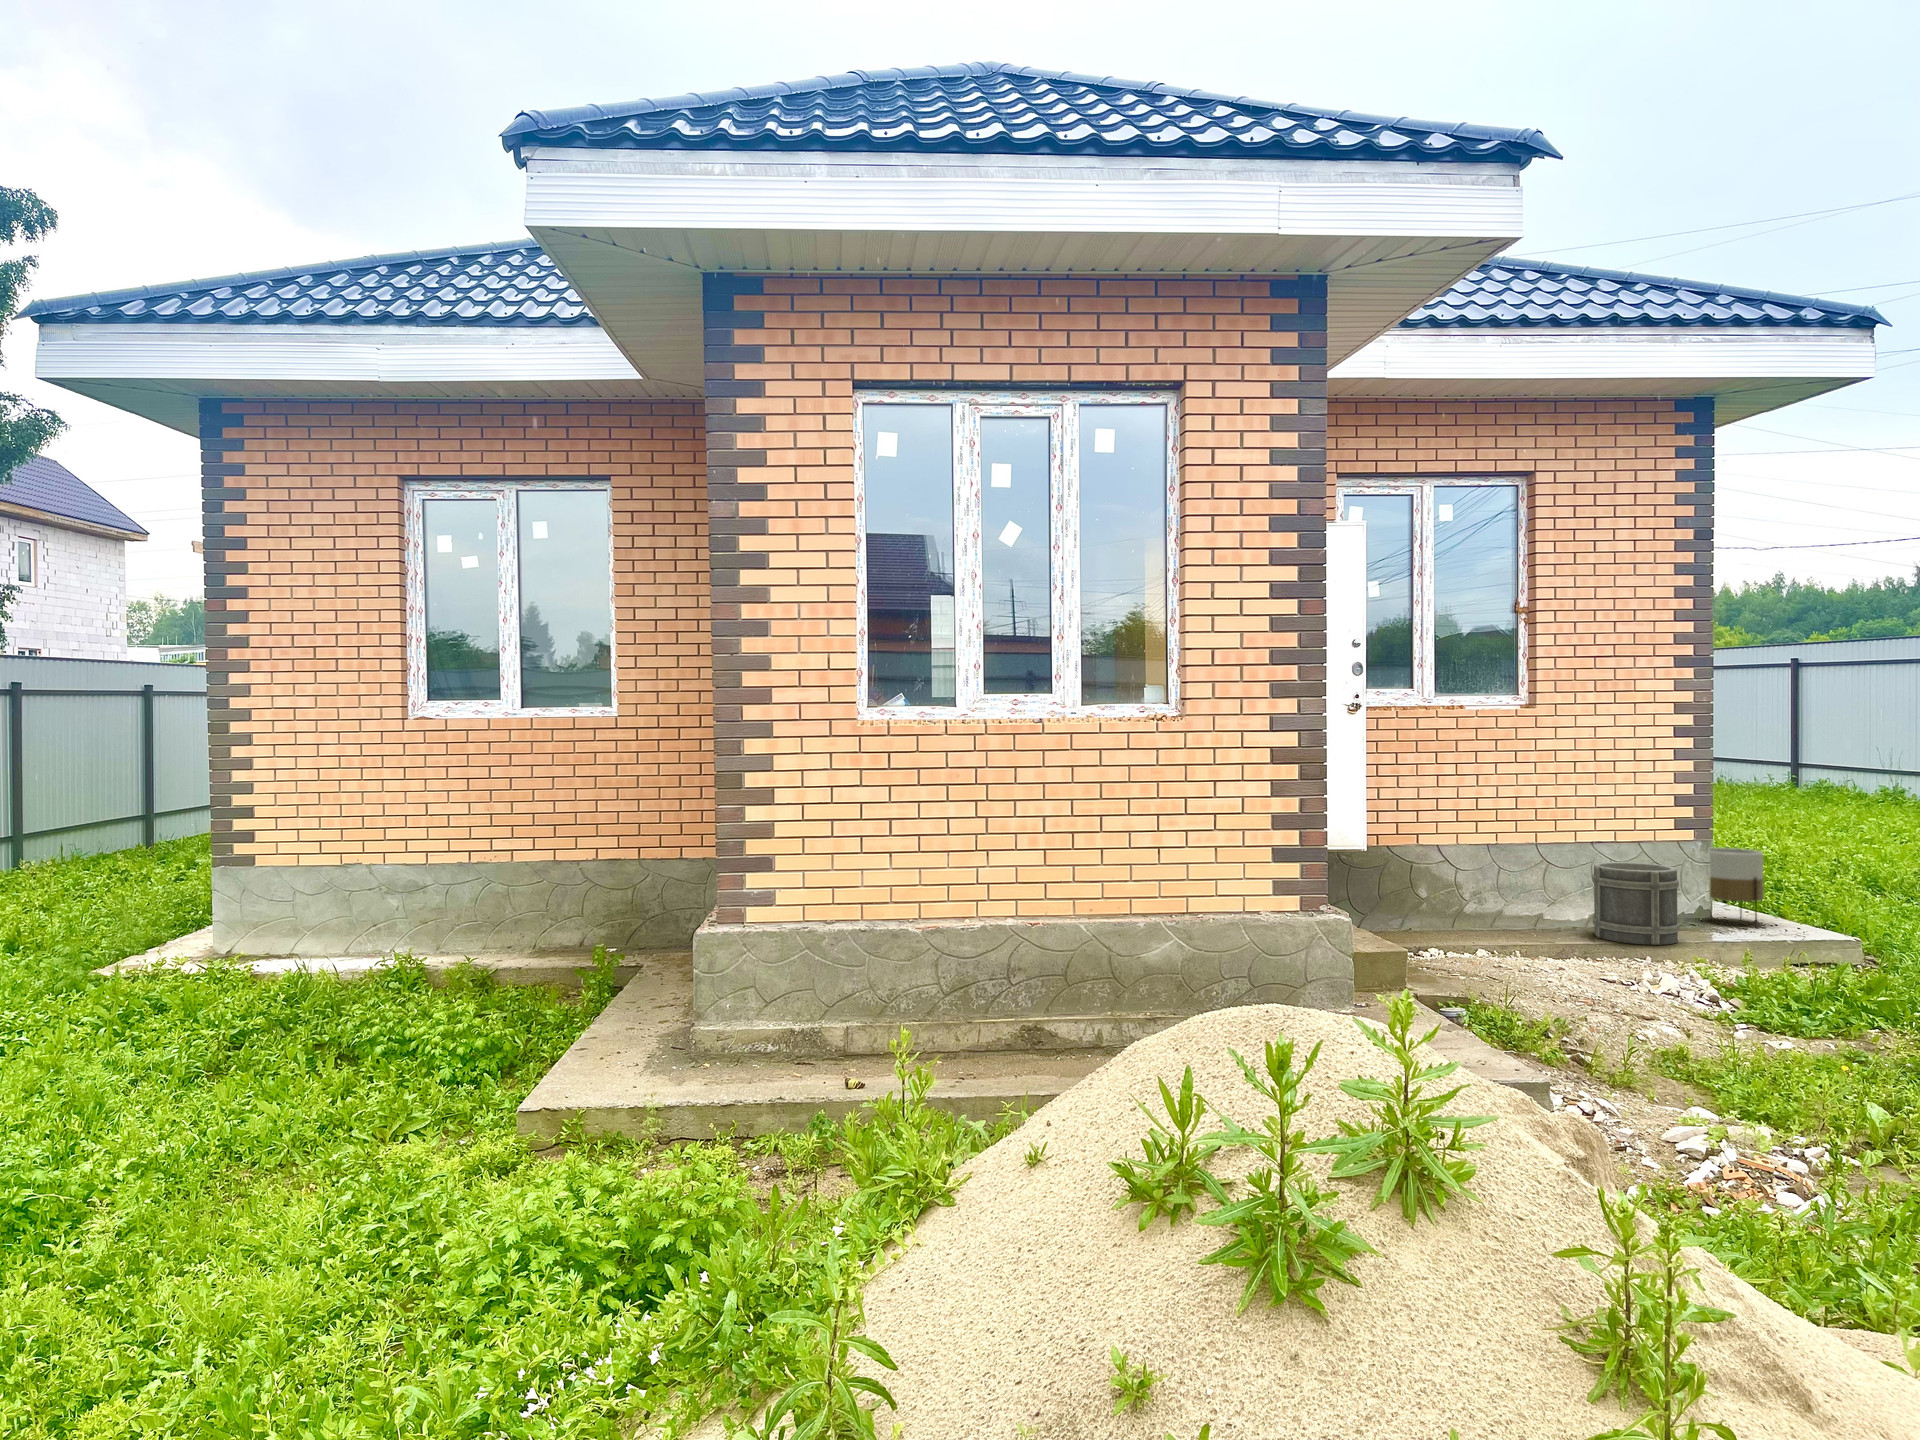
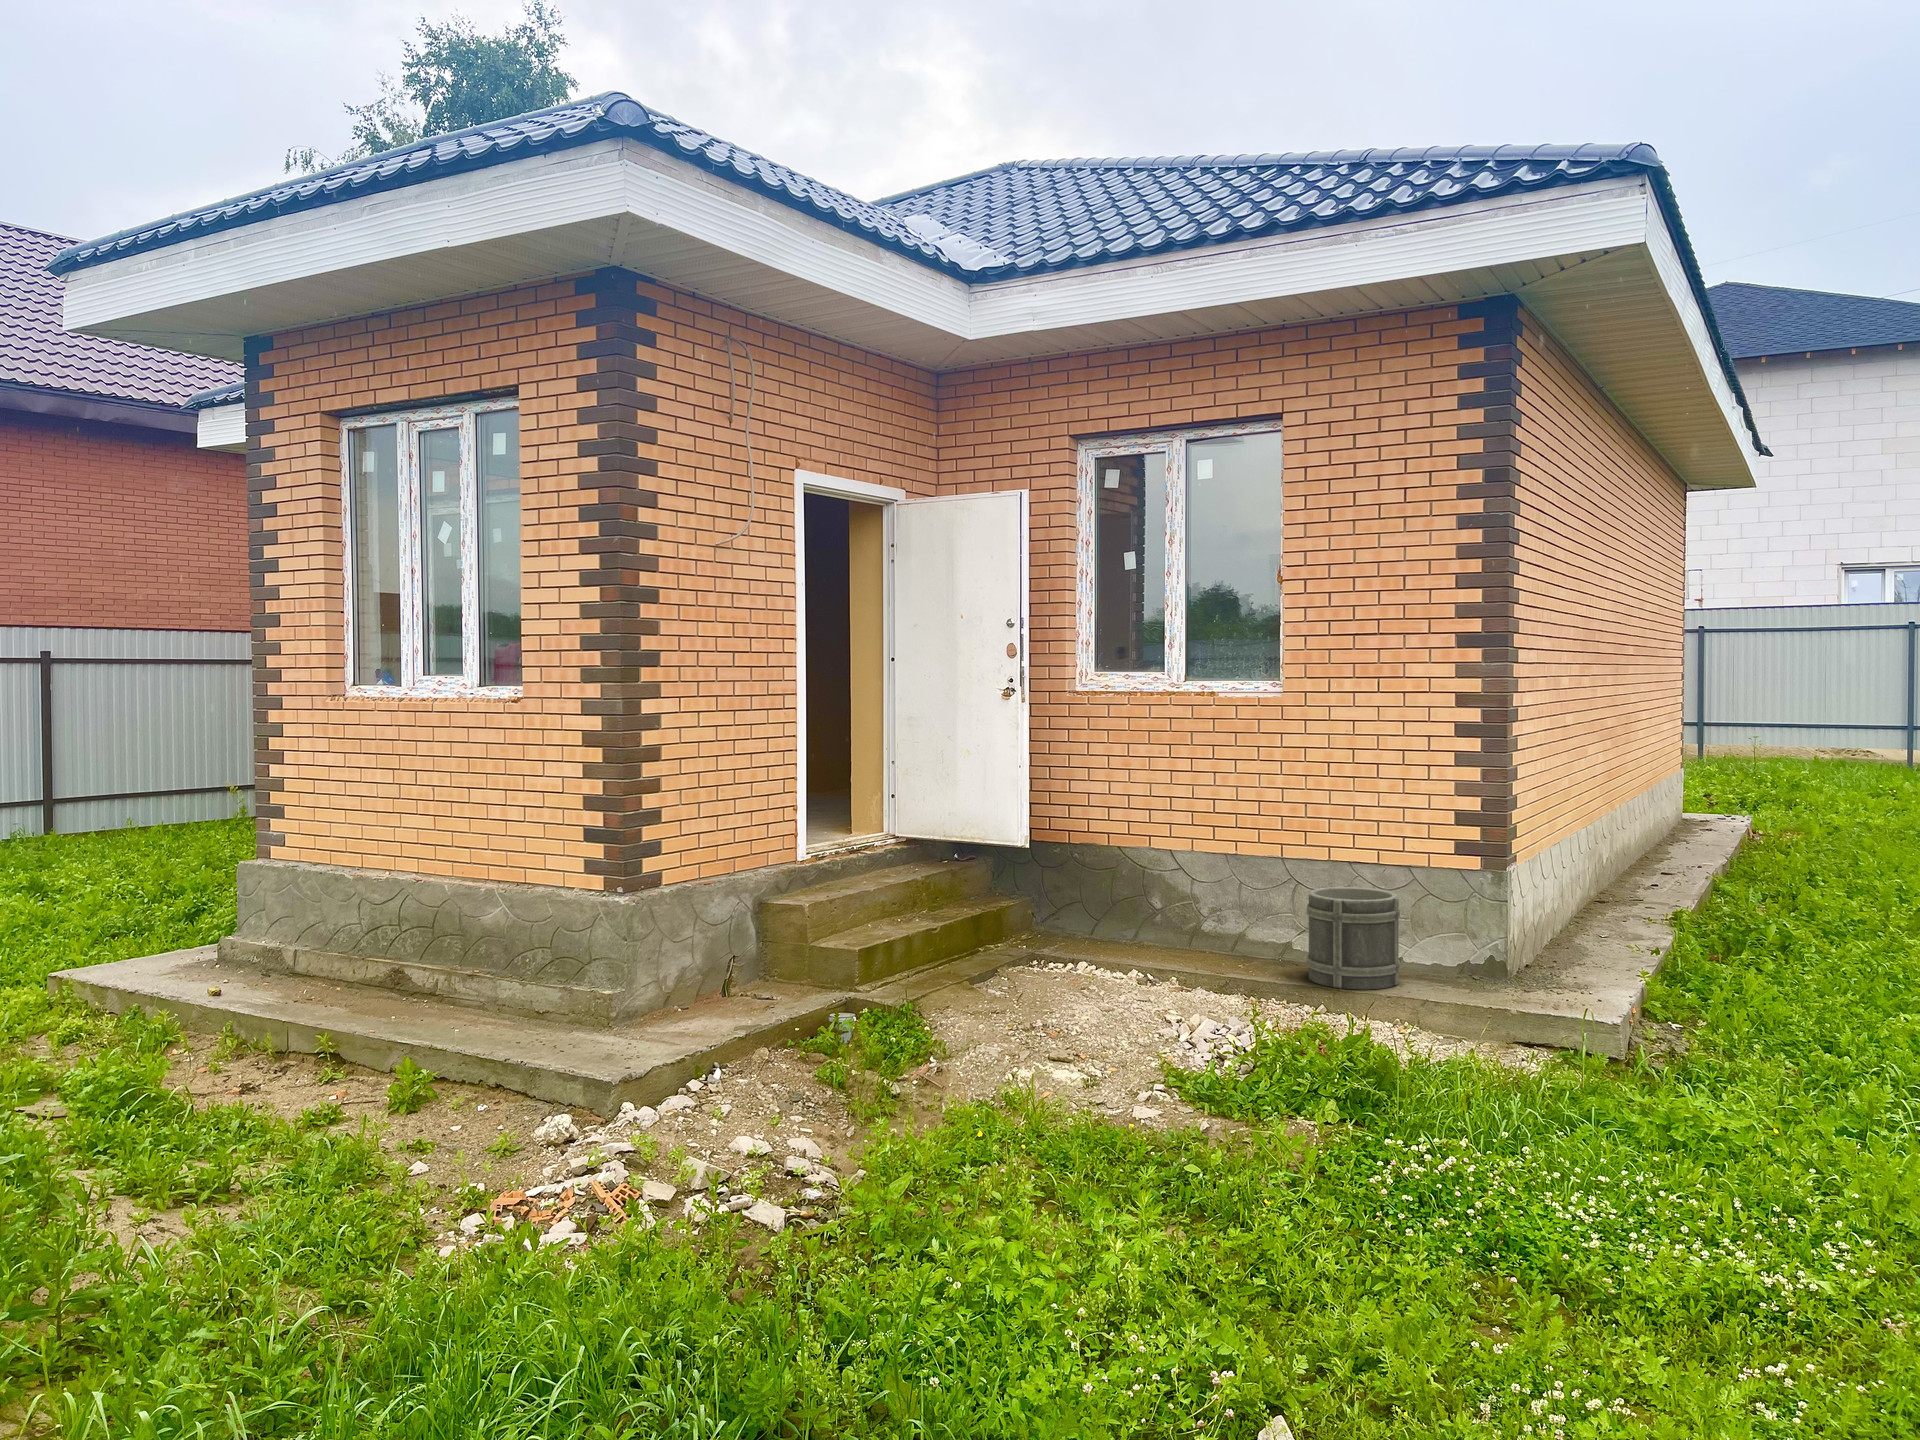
planter: present [1710,848,1764,927] -> none [1527,882,1599,989]

